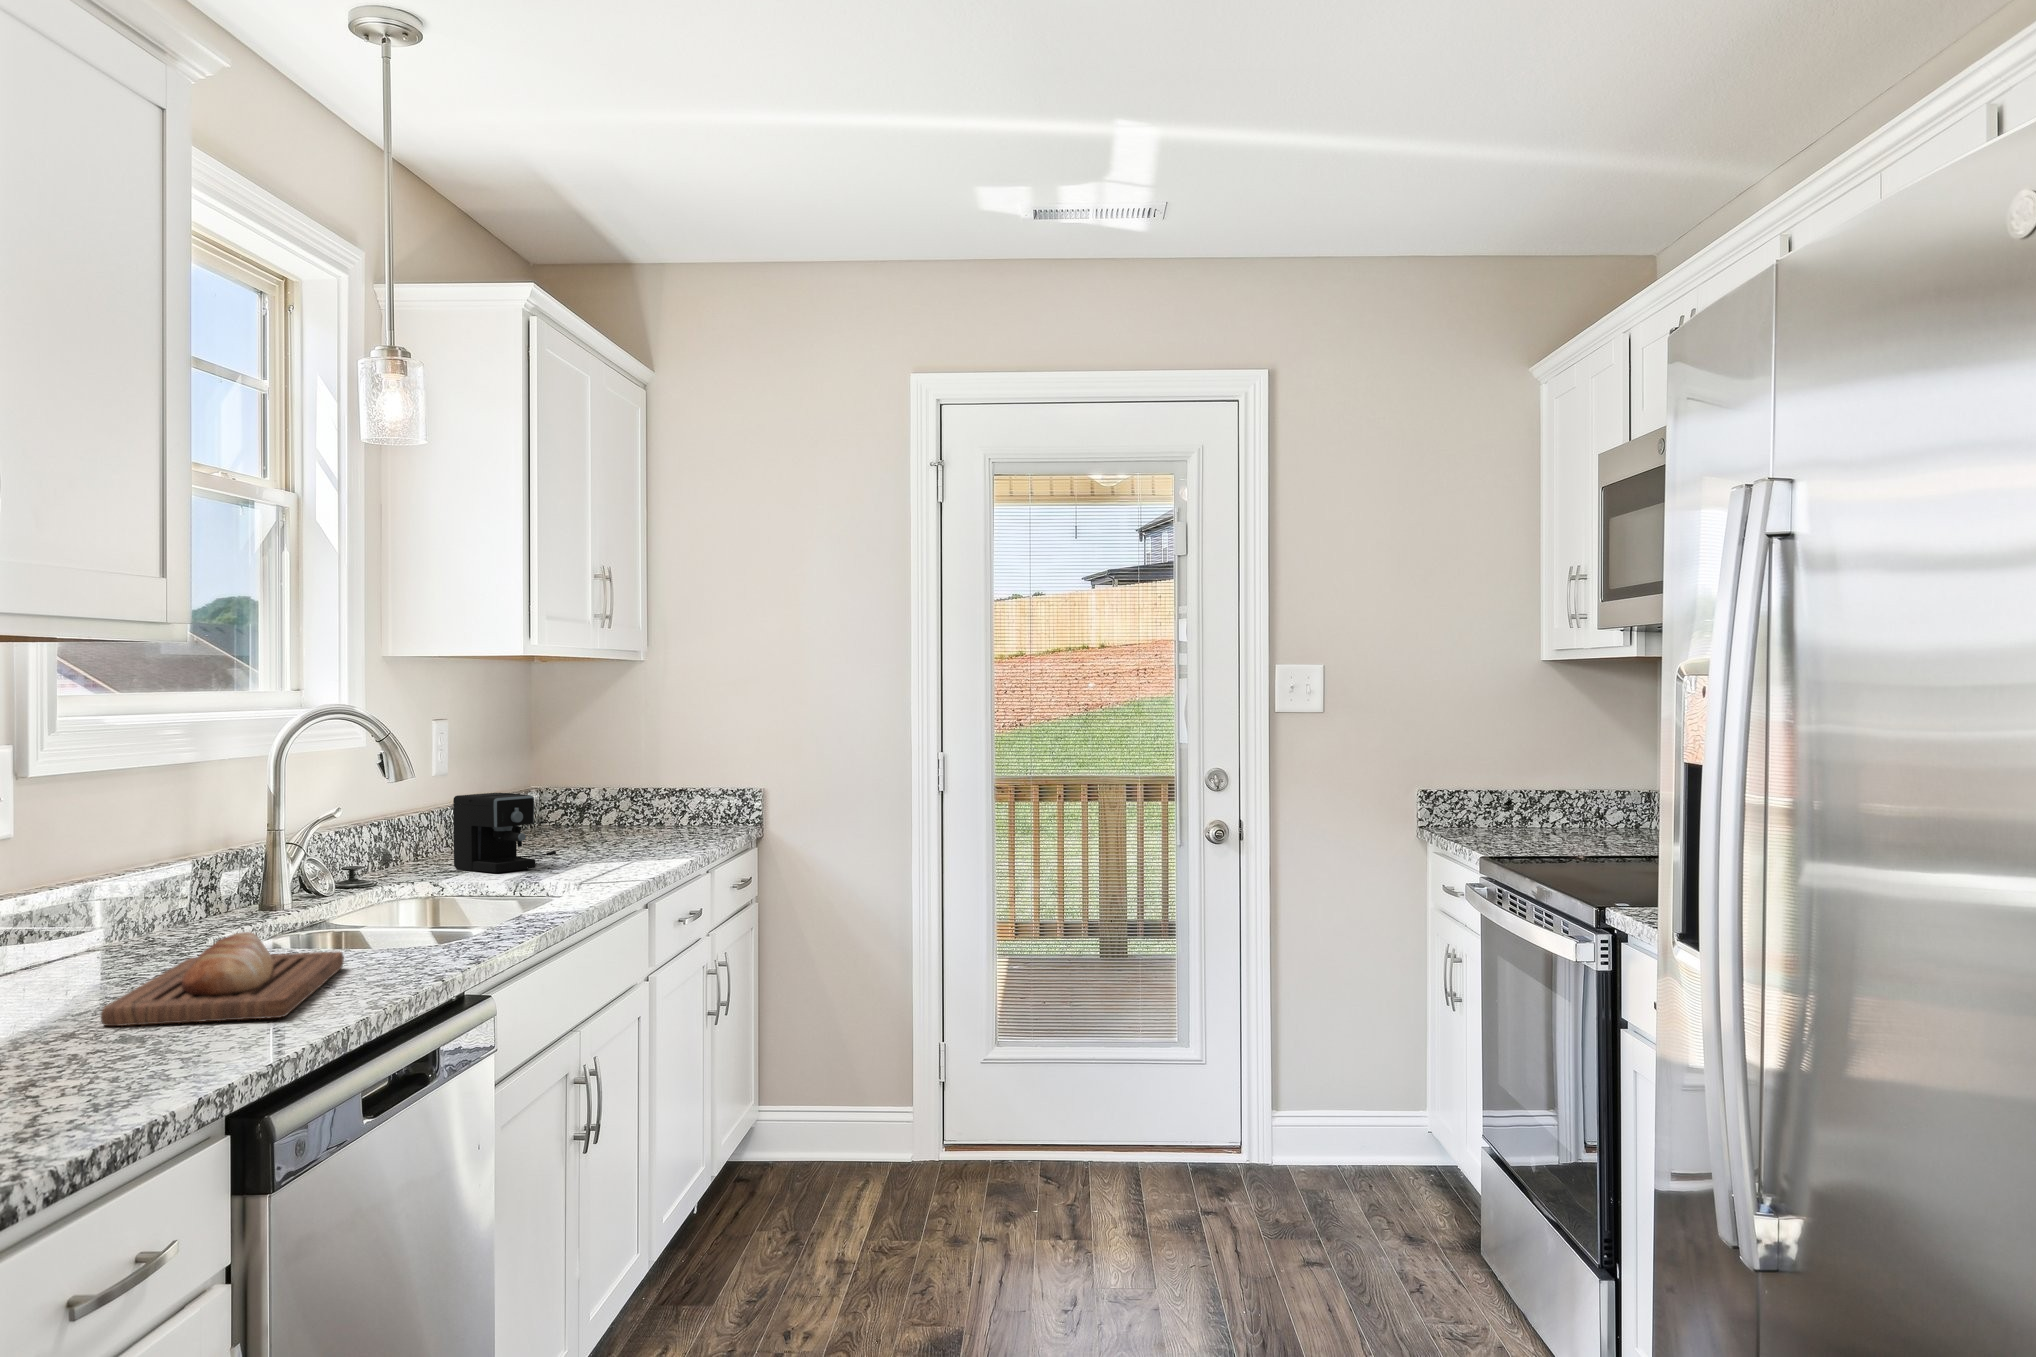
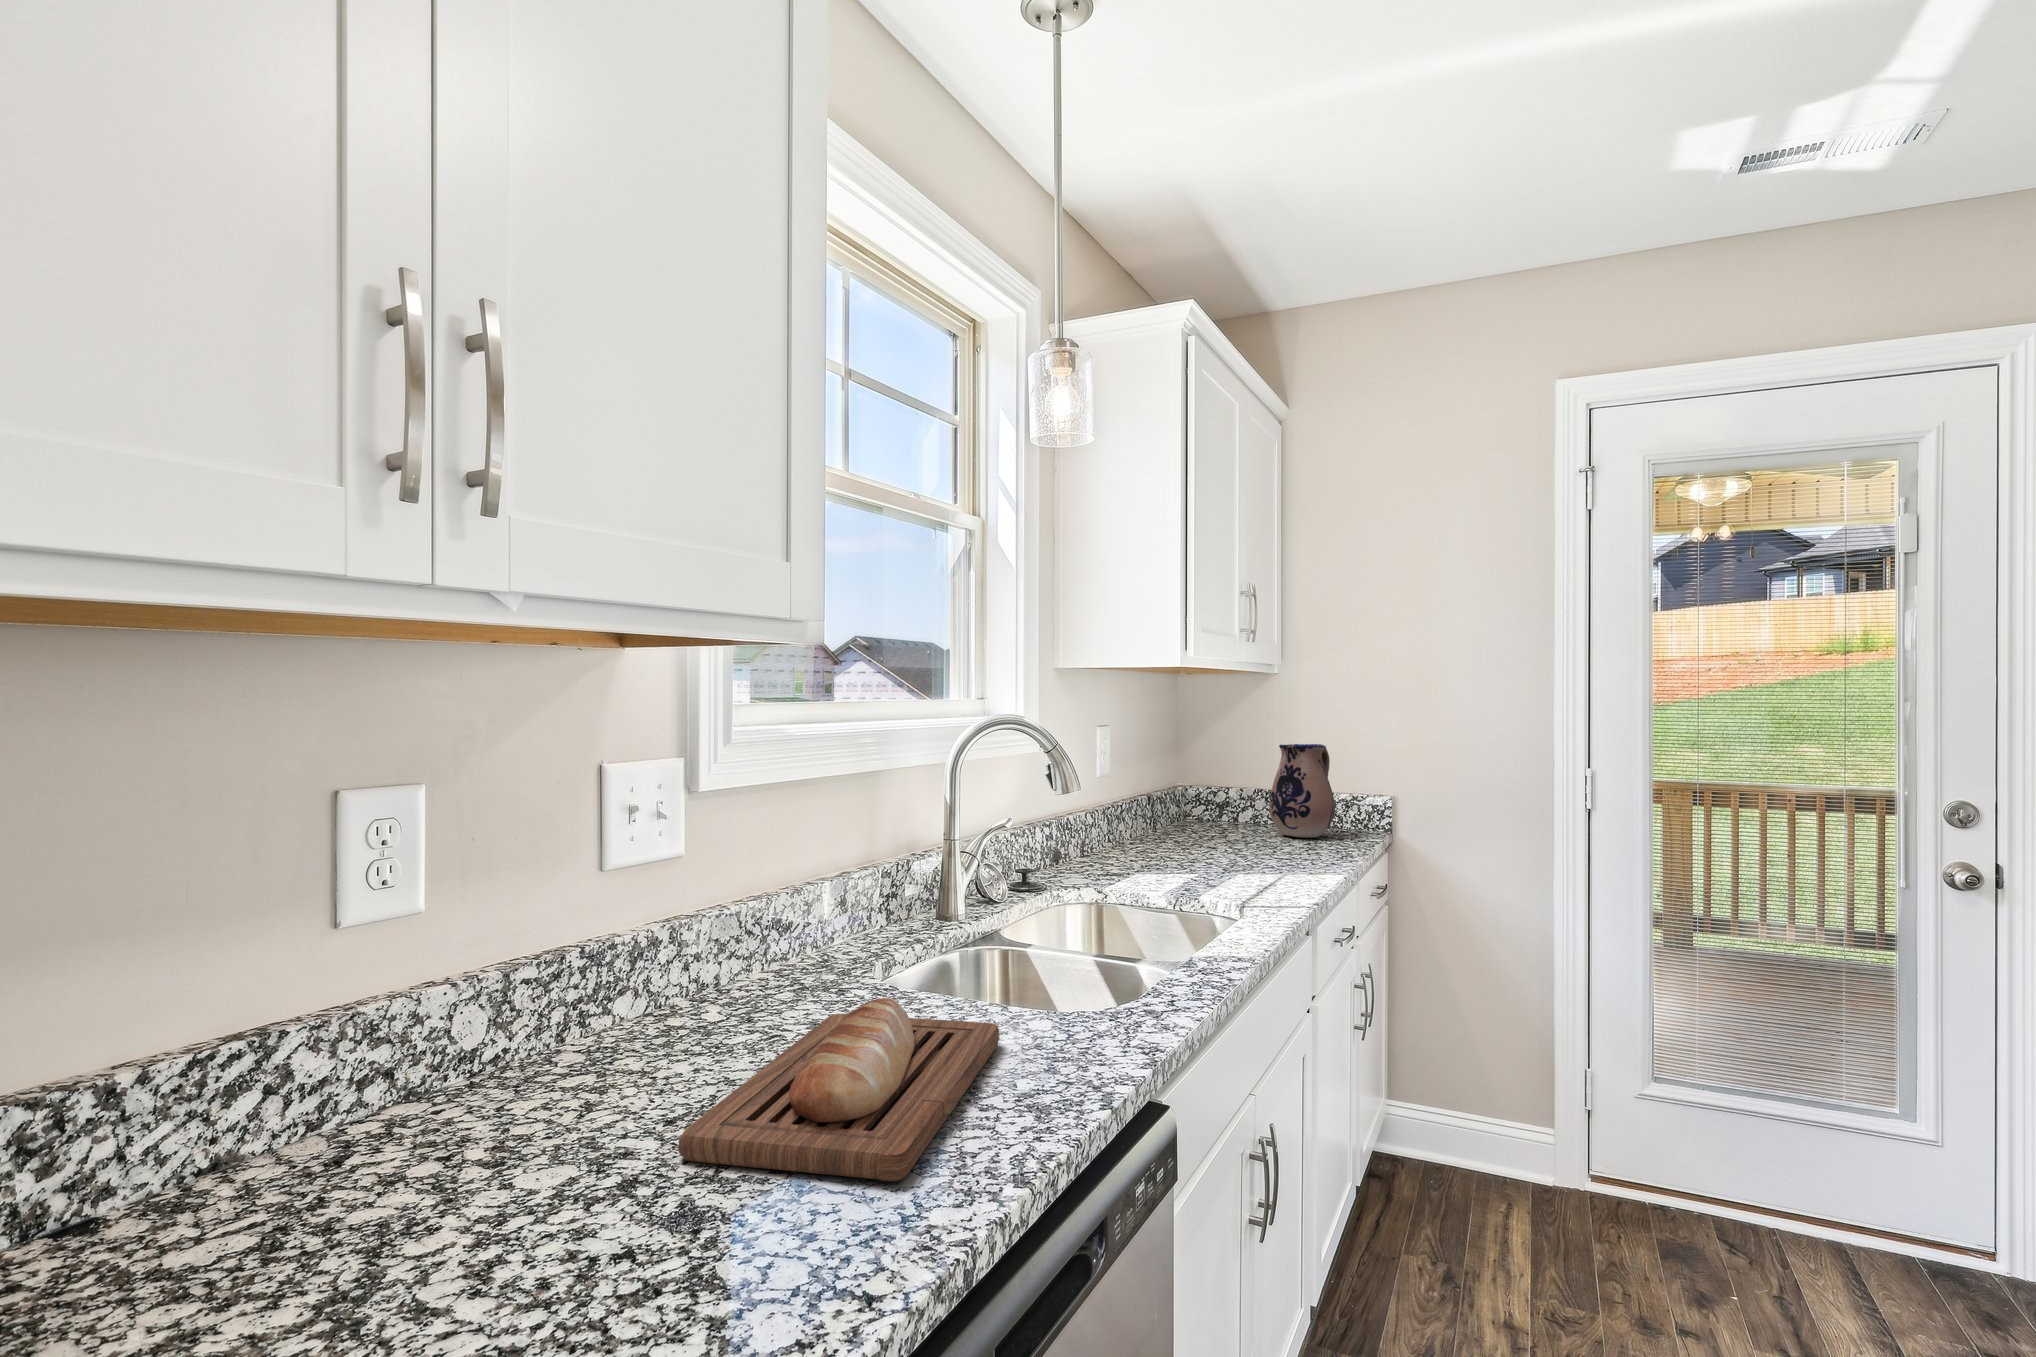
ceramic pitcher: none [631,736,700,835] -> present [1269,744,1335,838]
coffee maker: present [453,793,556,873] -> none [1116,798,1208,879]

